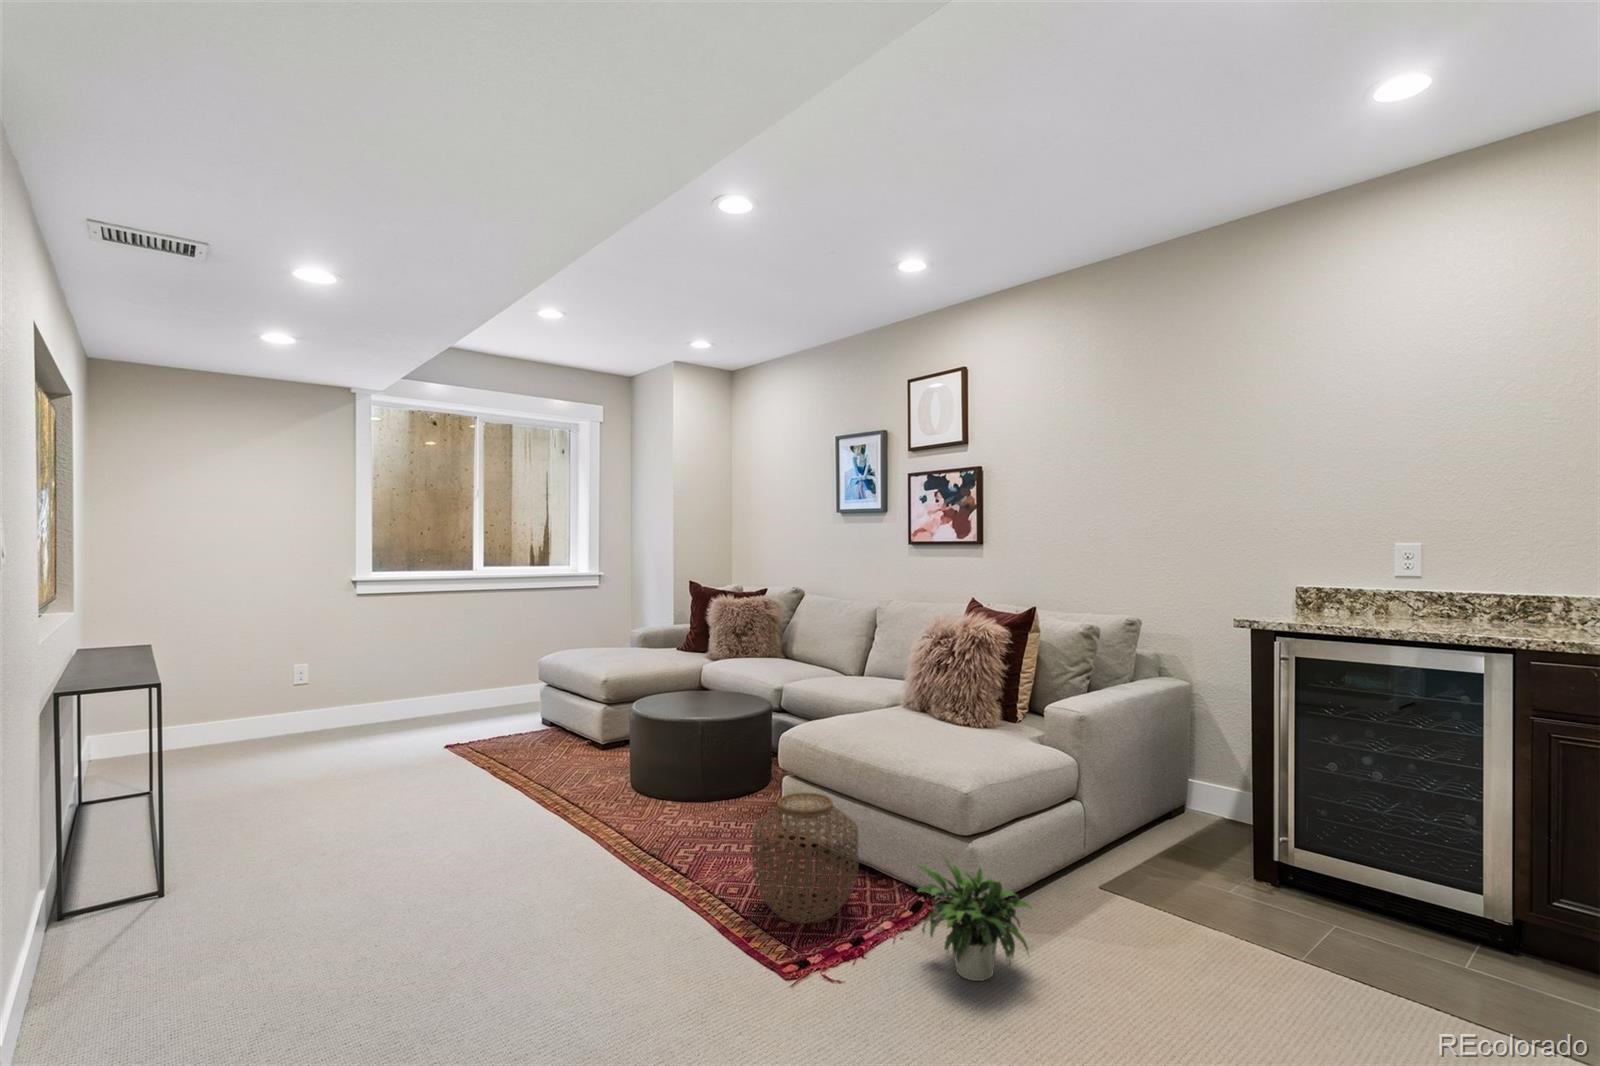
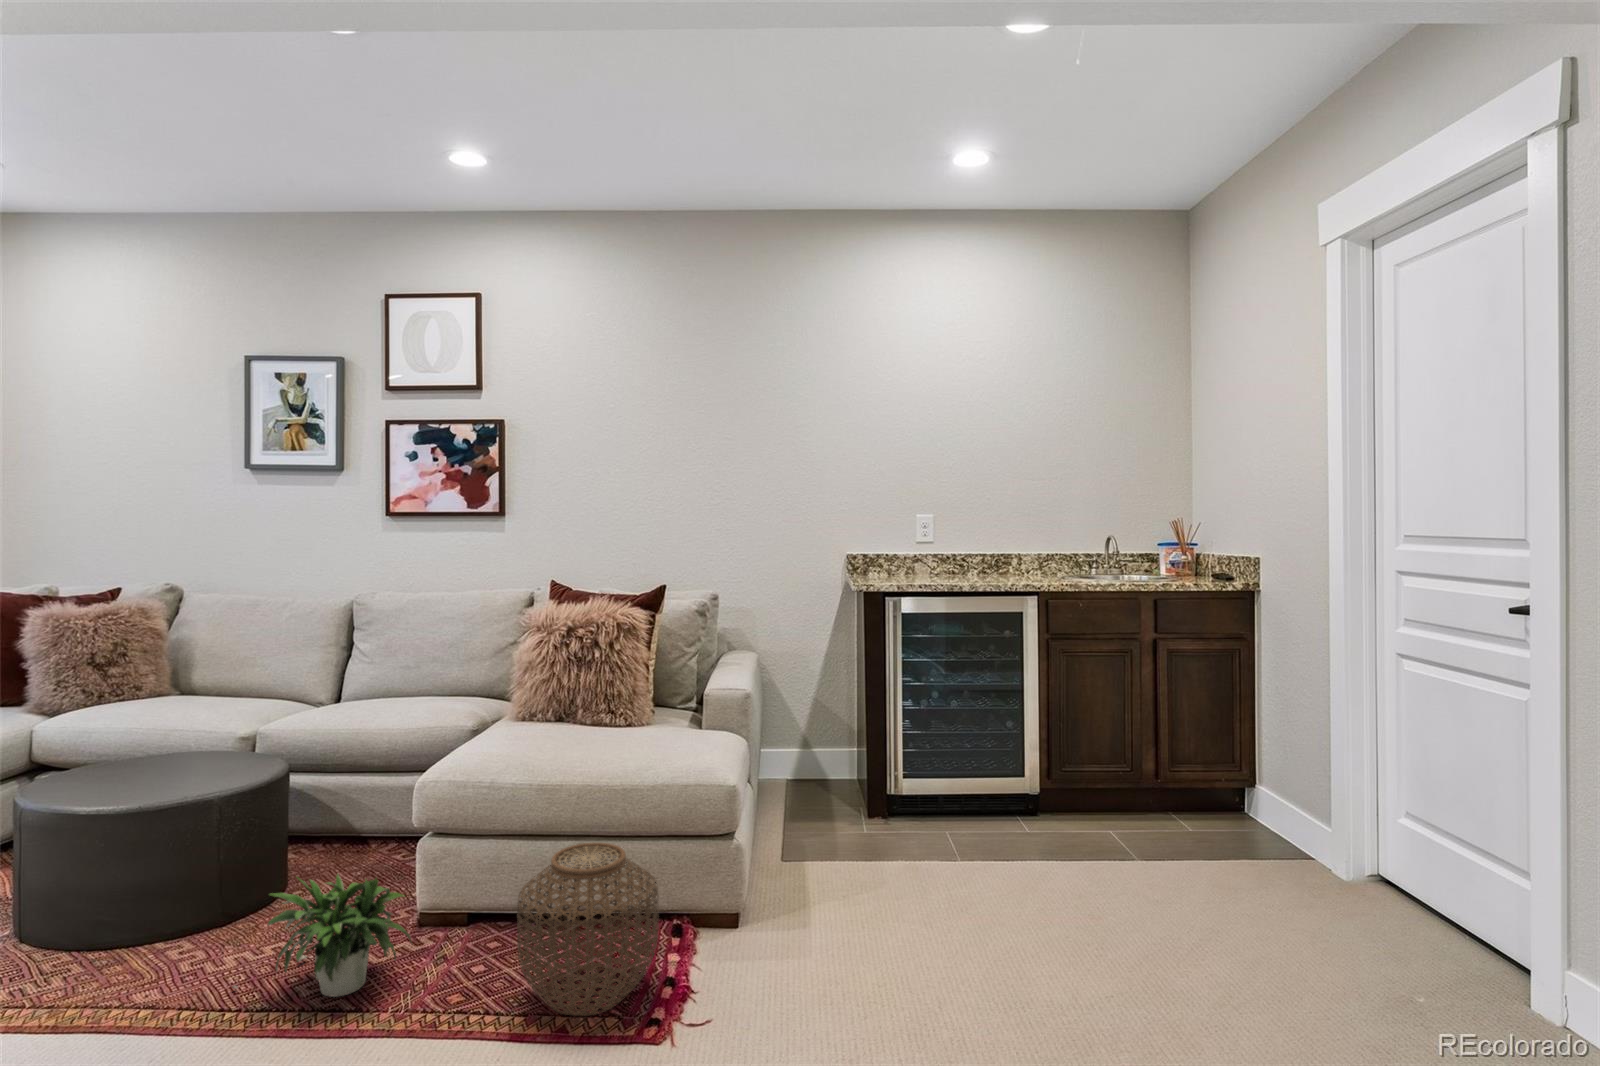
potted plant: present [901,859,1031,981] -> present [234,875,413,997]

